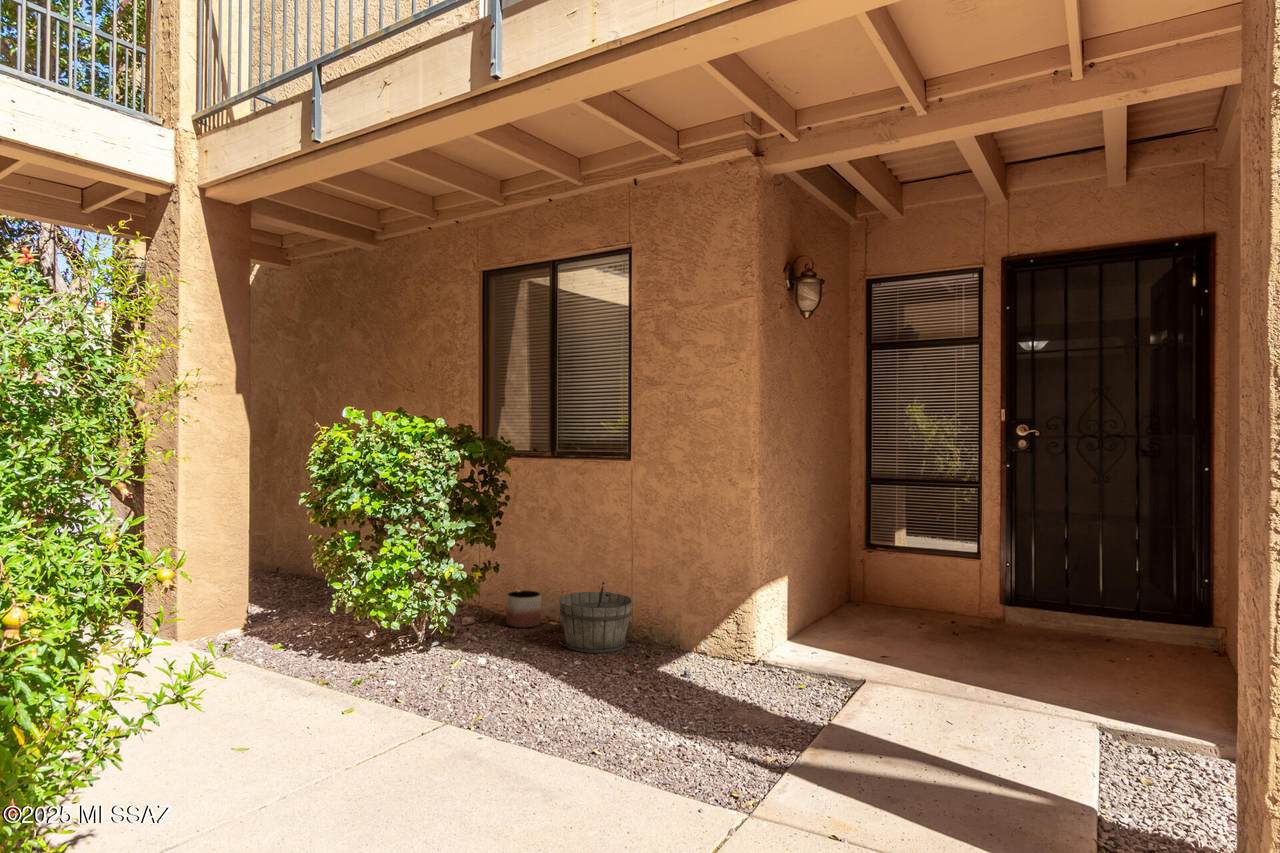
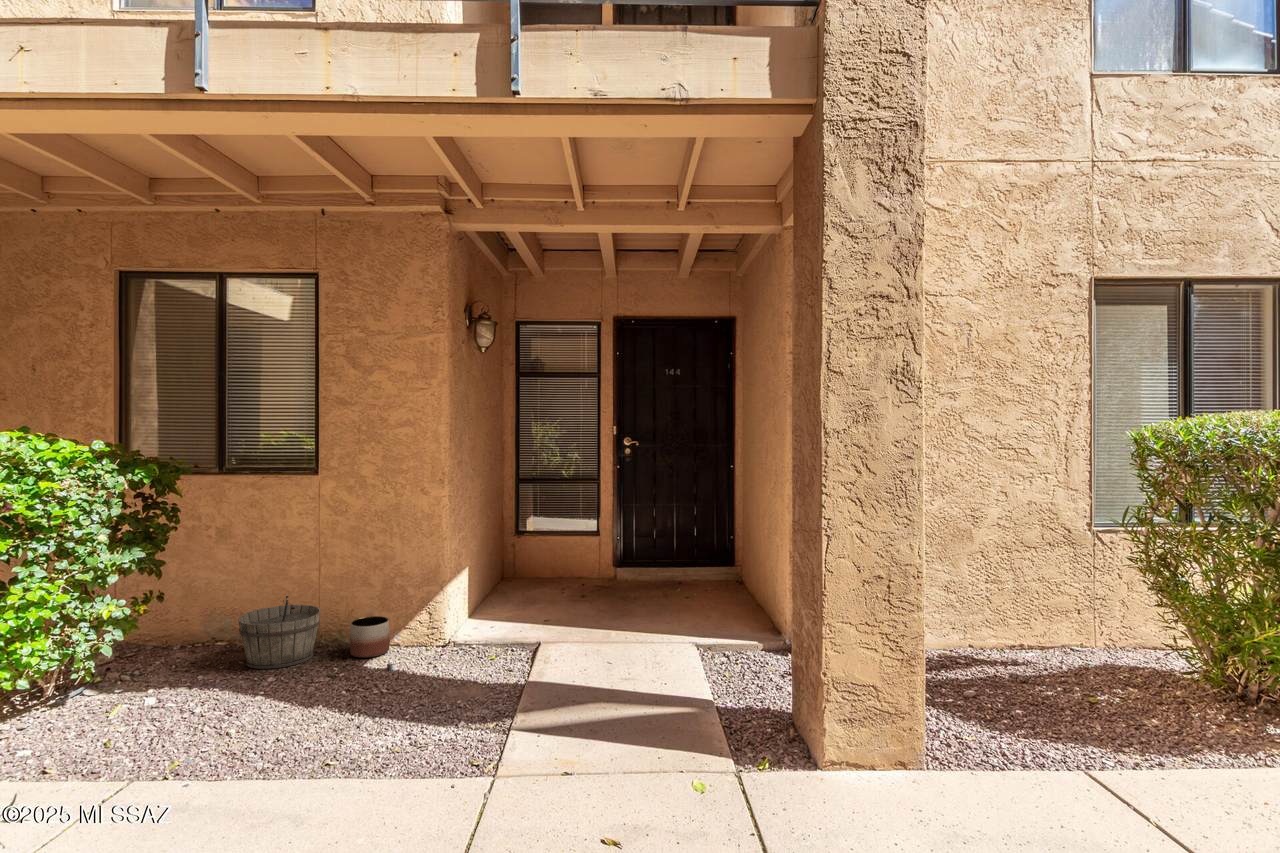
planter: present [506,590,541,628] -> present [350,616,389,658]

